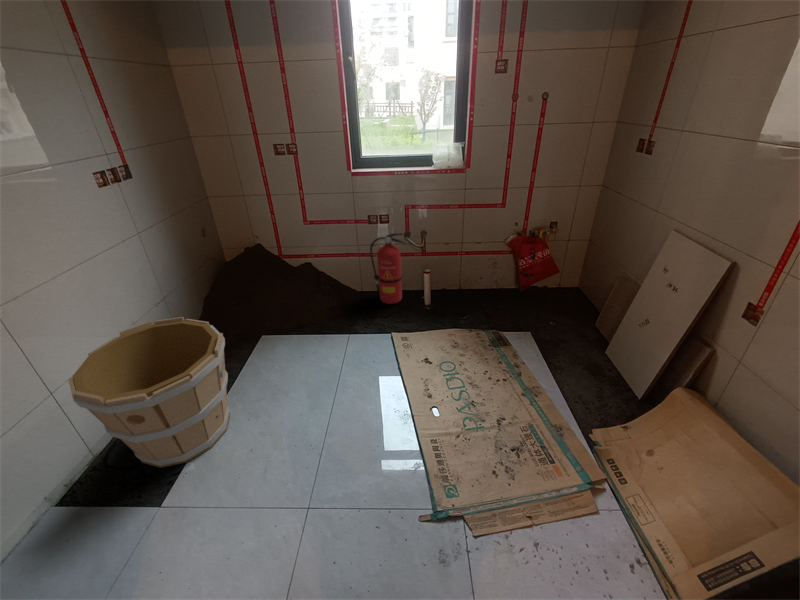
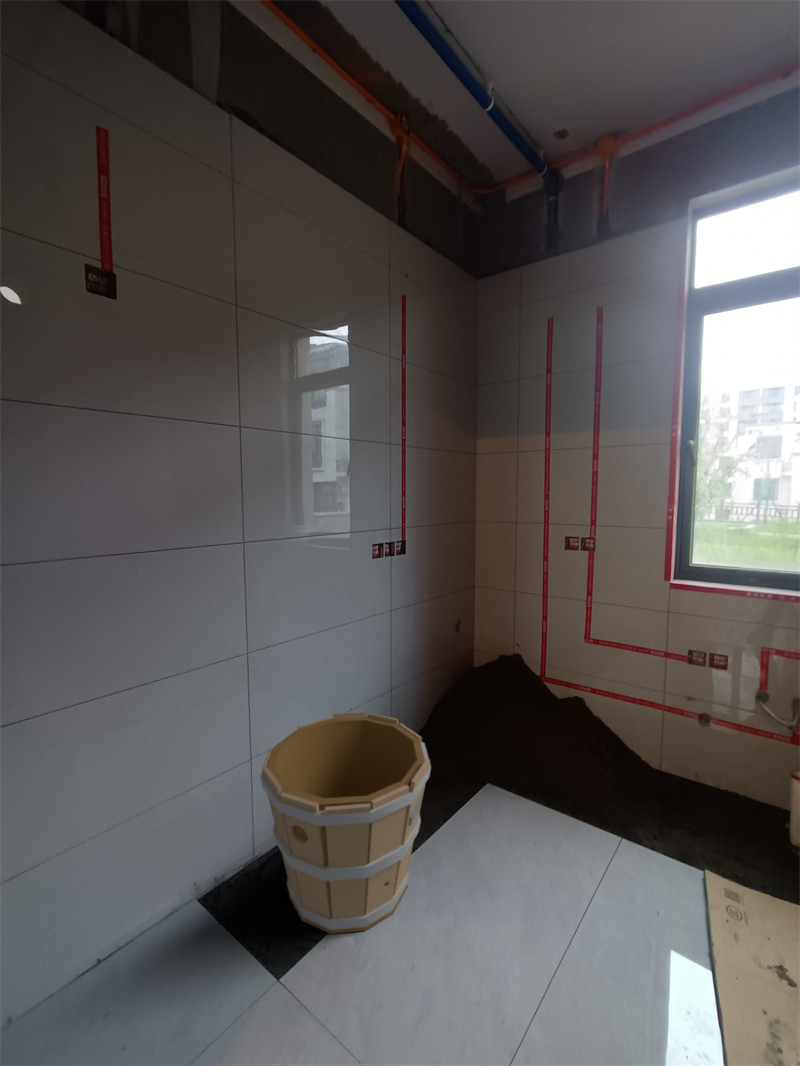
fire extinguisher: present [370,233,405,304] -> none [686,691,760,820]

